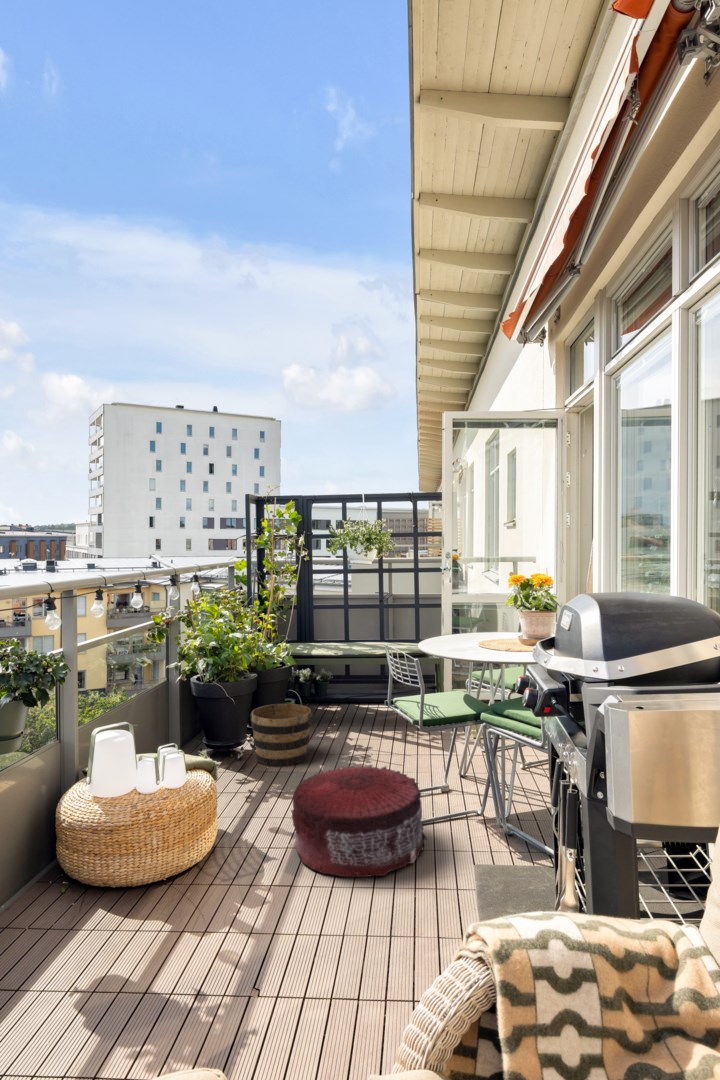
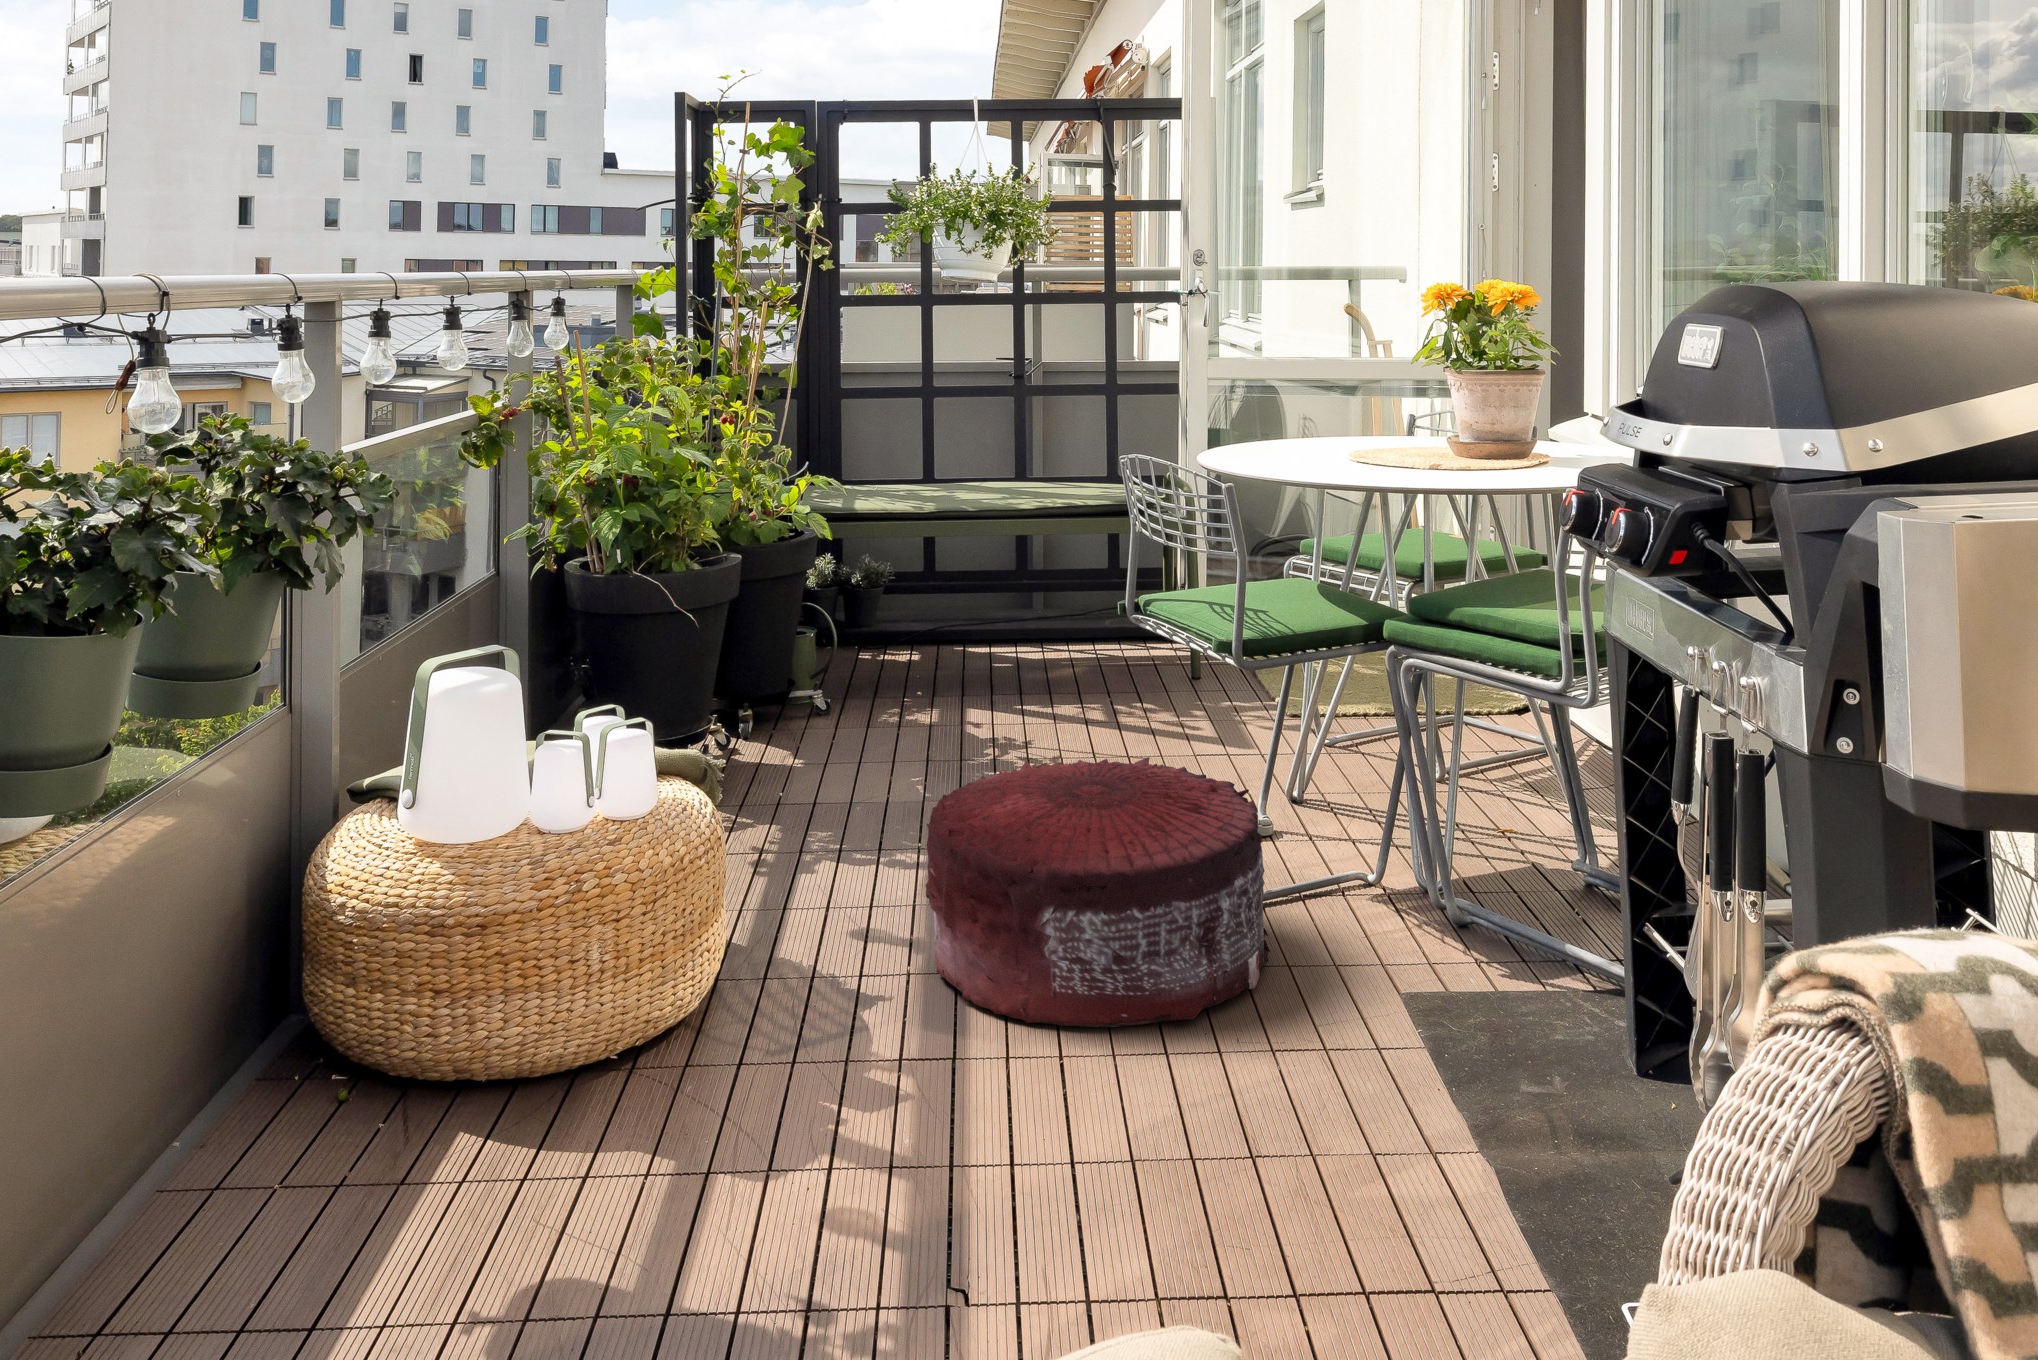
bucket: present [250,704,313,766] -> none [723,633,892,793]

